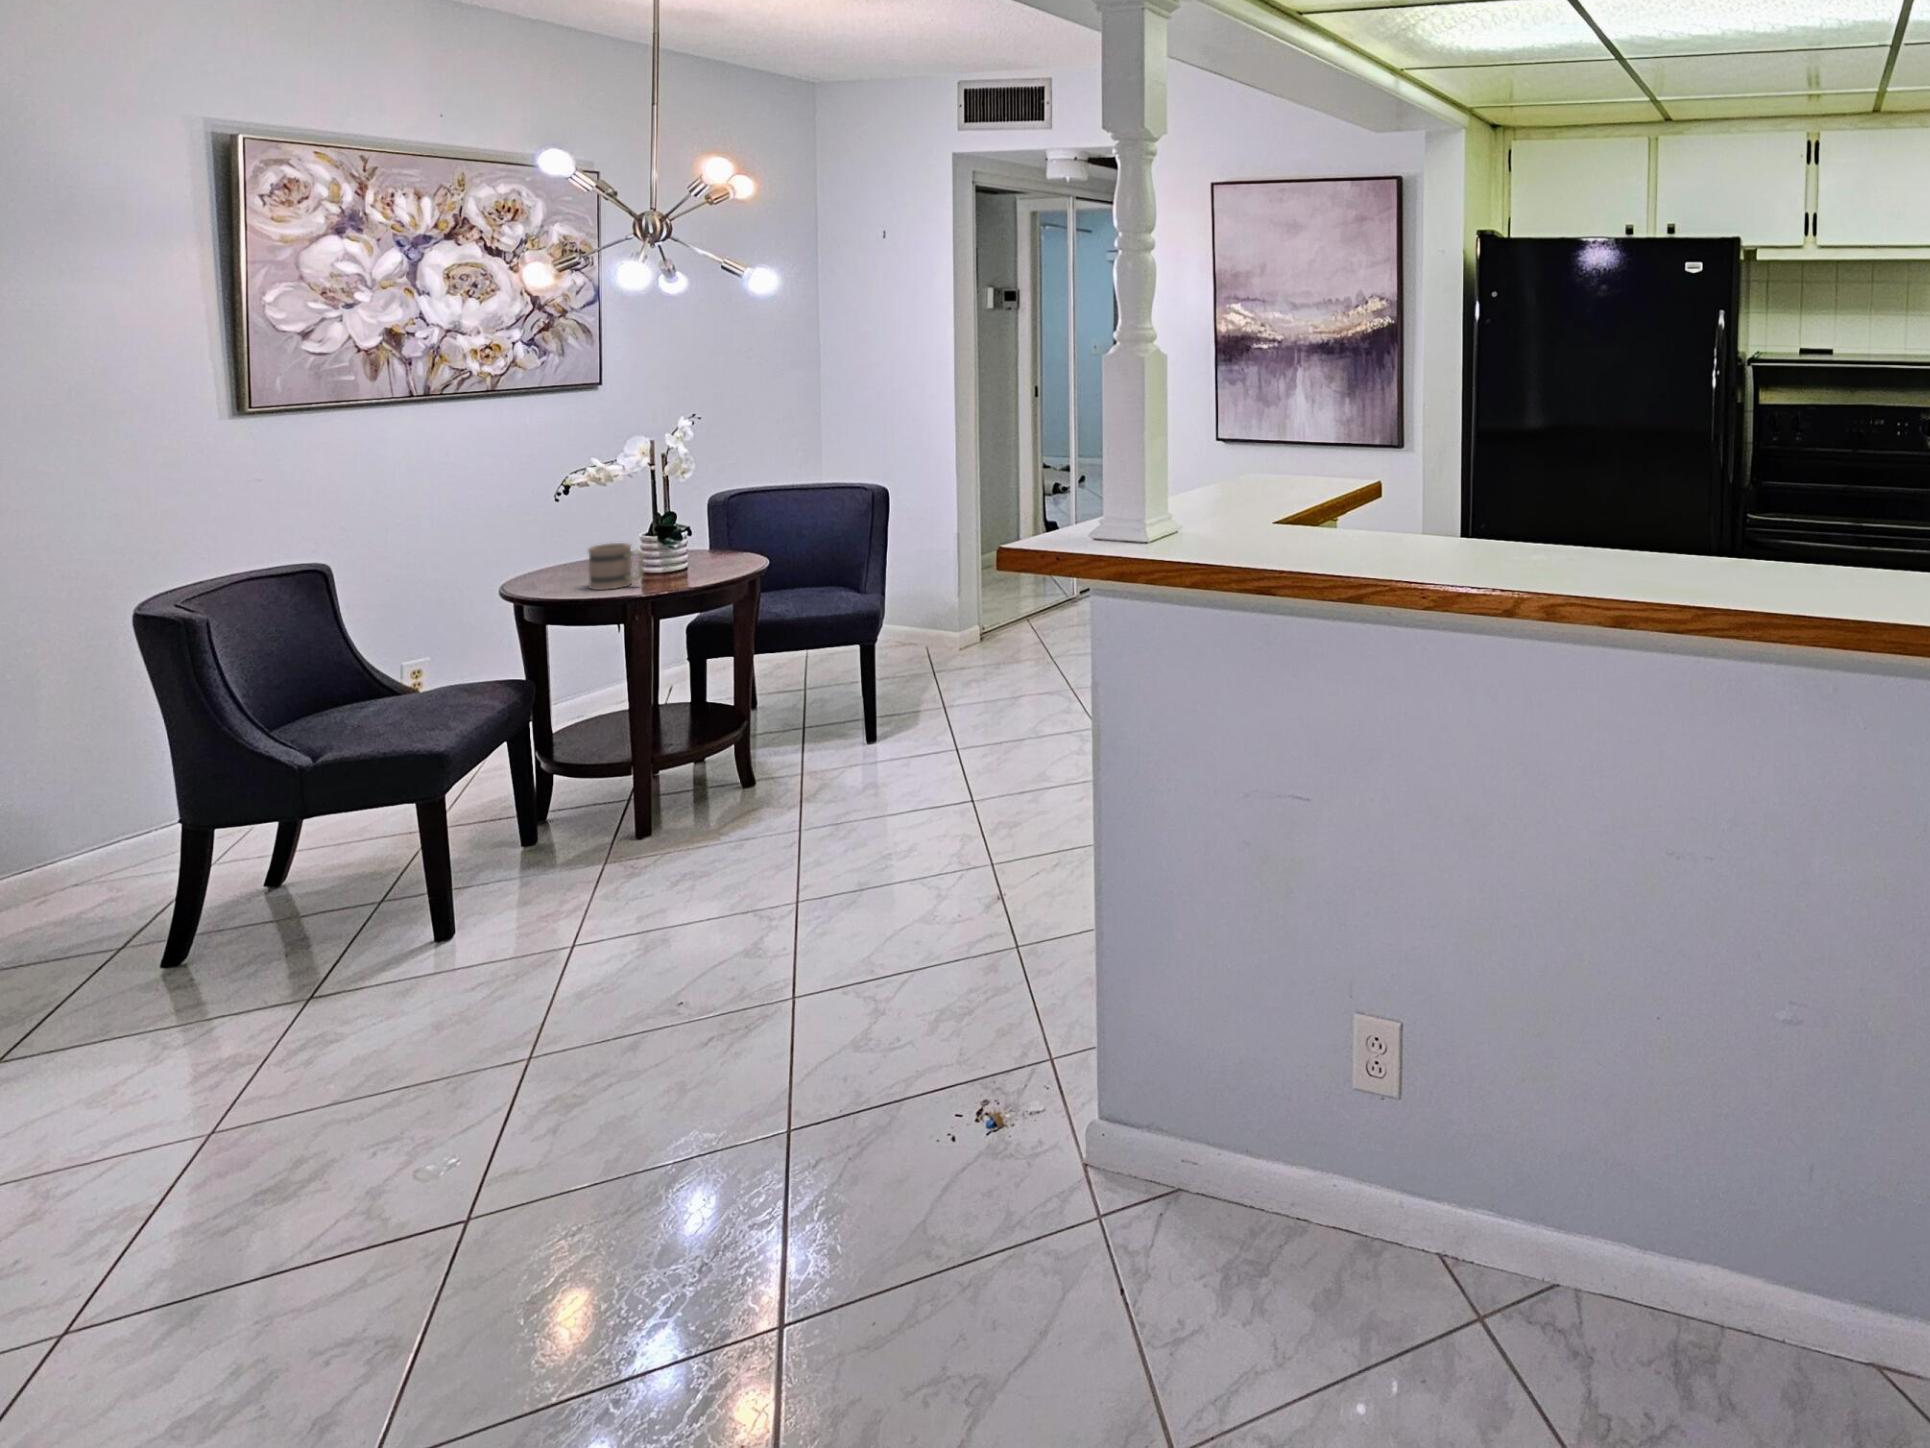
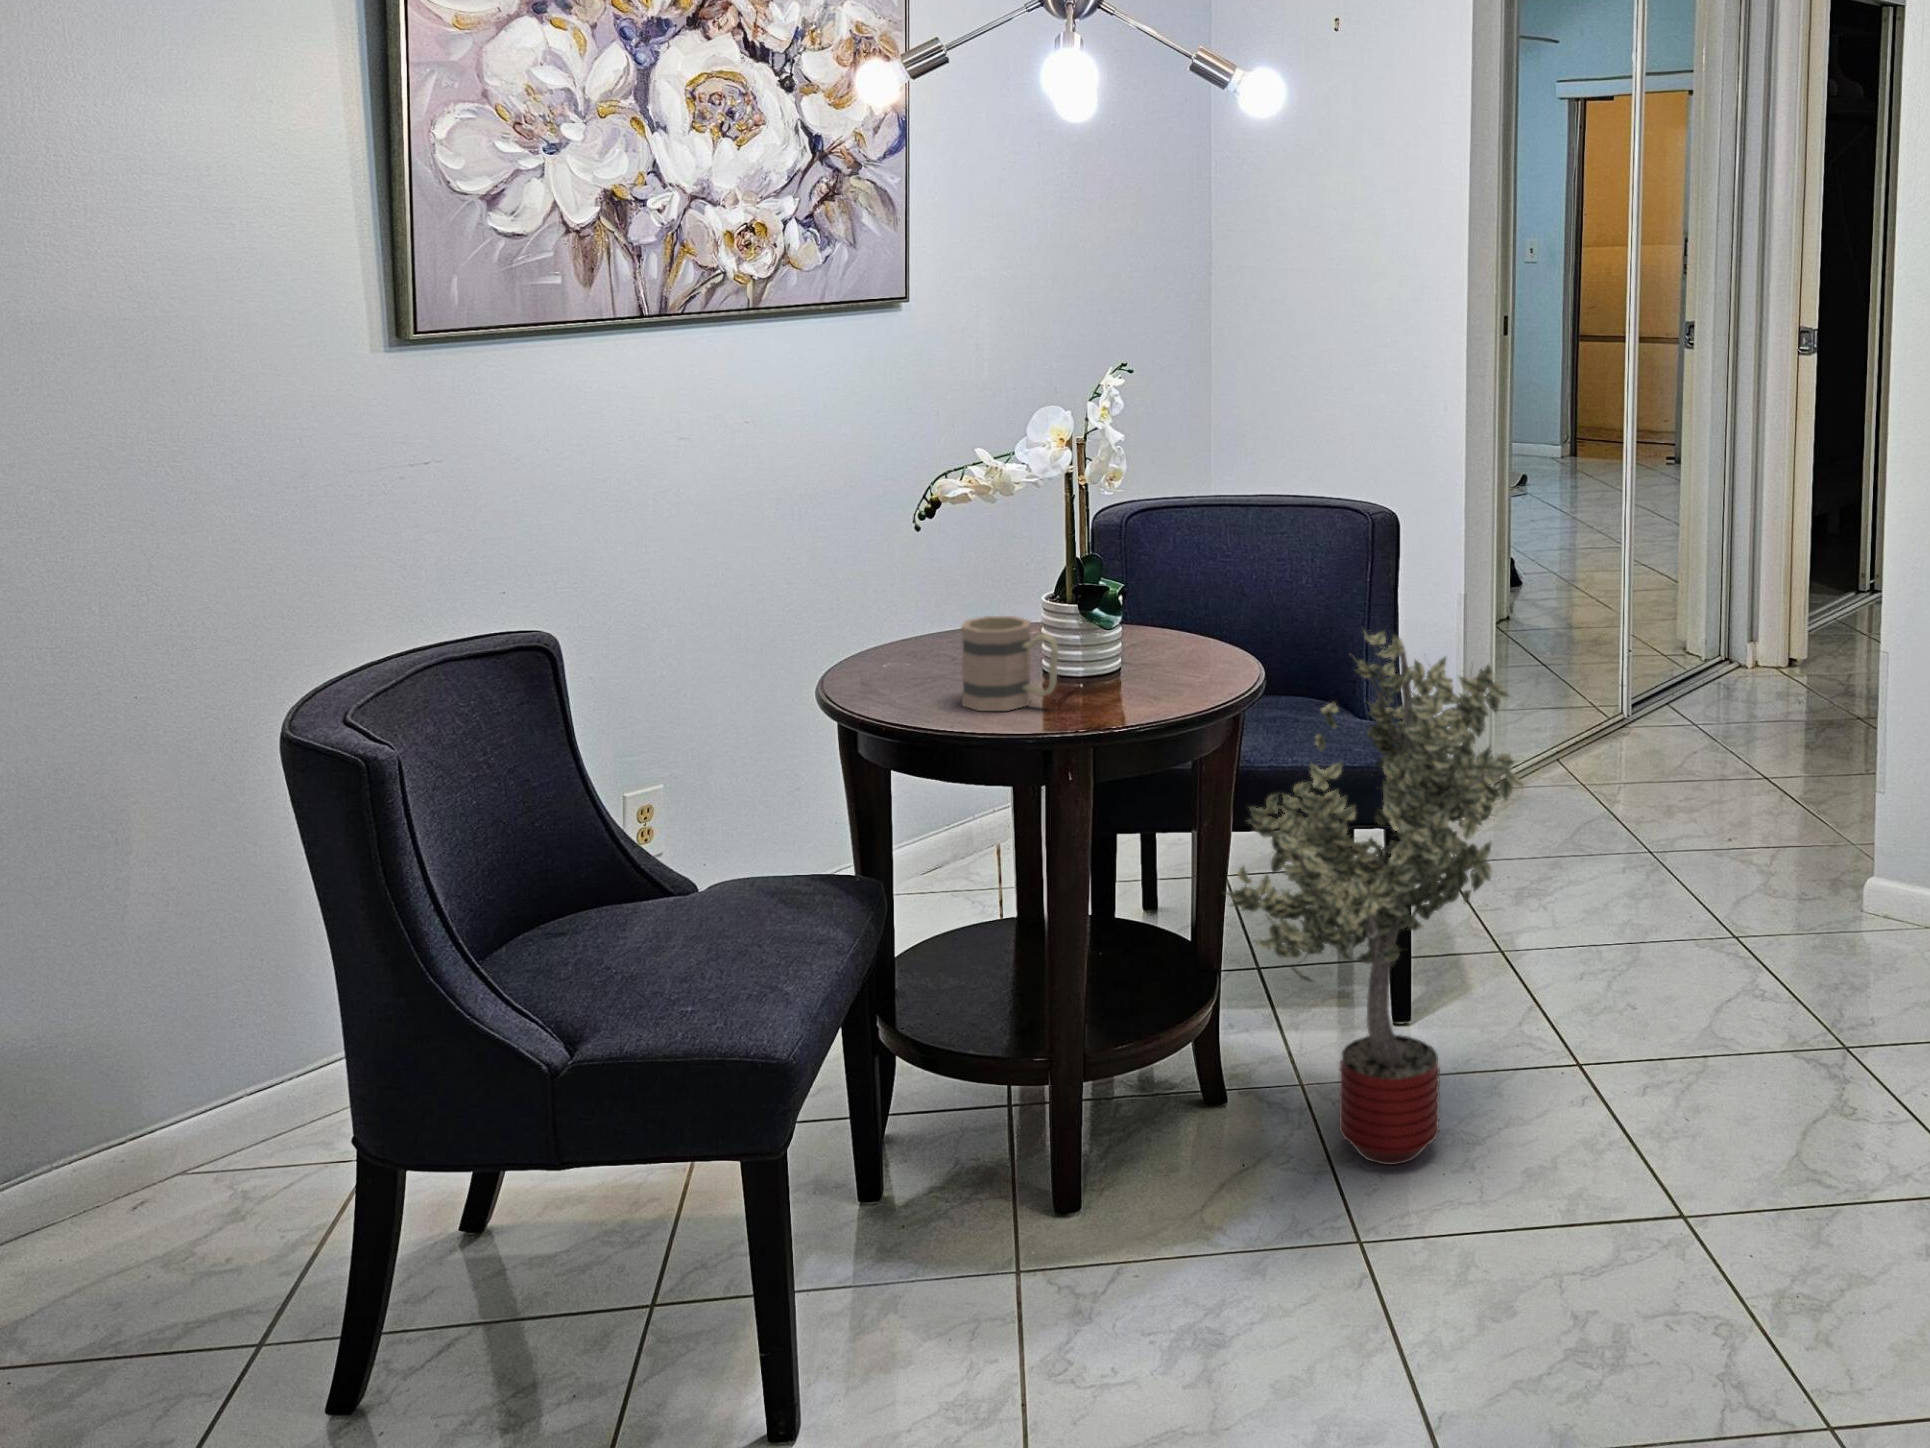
potted tree: none [739,539,915,796] -> present [1226,632,1523,1165]

